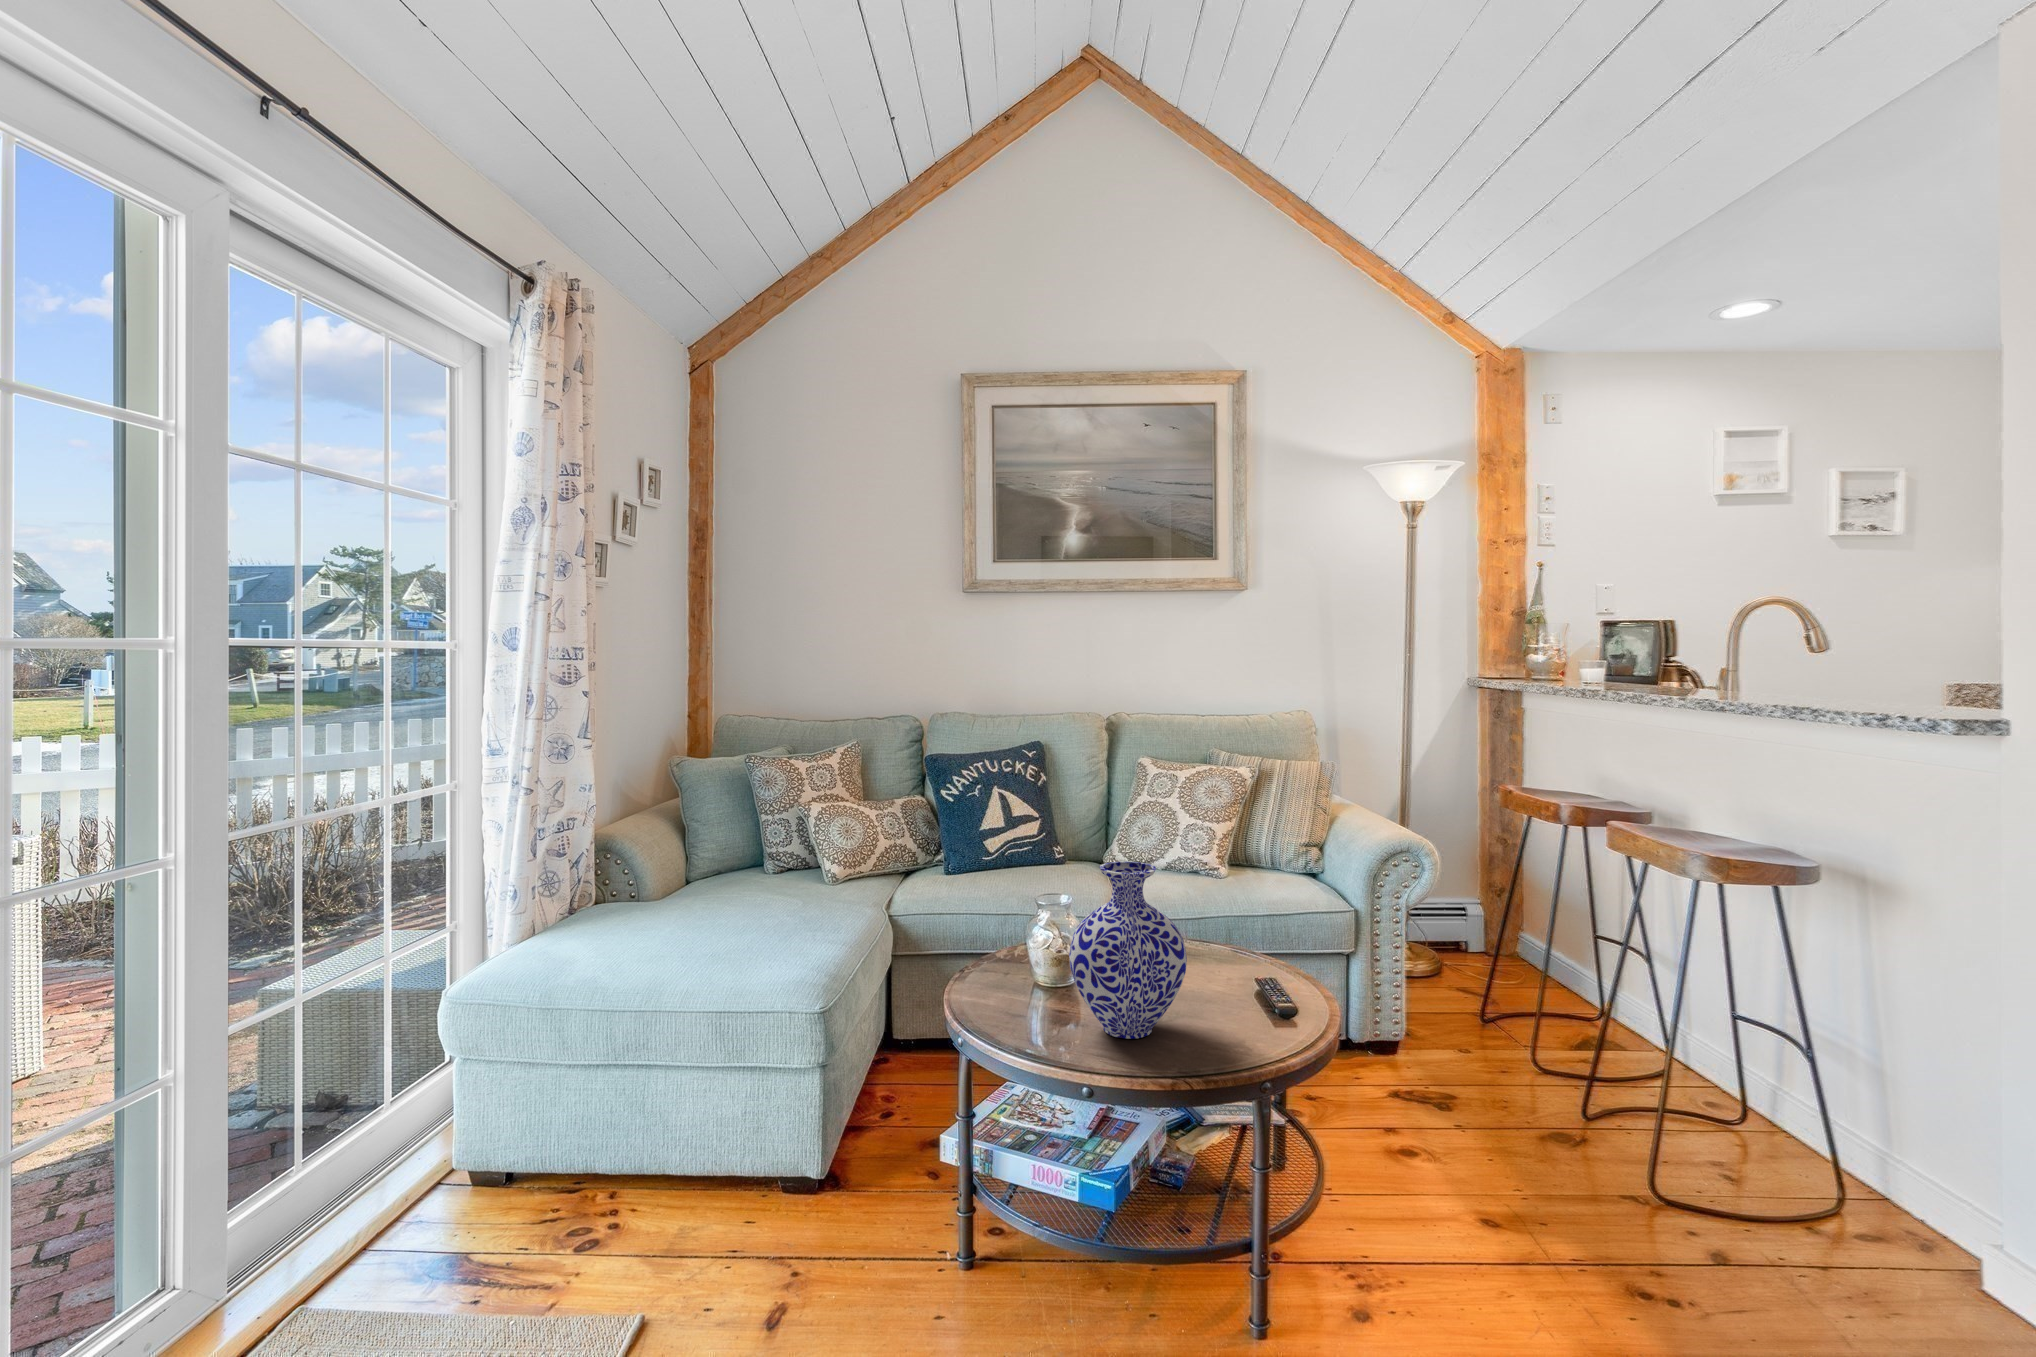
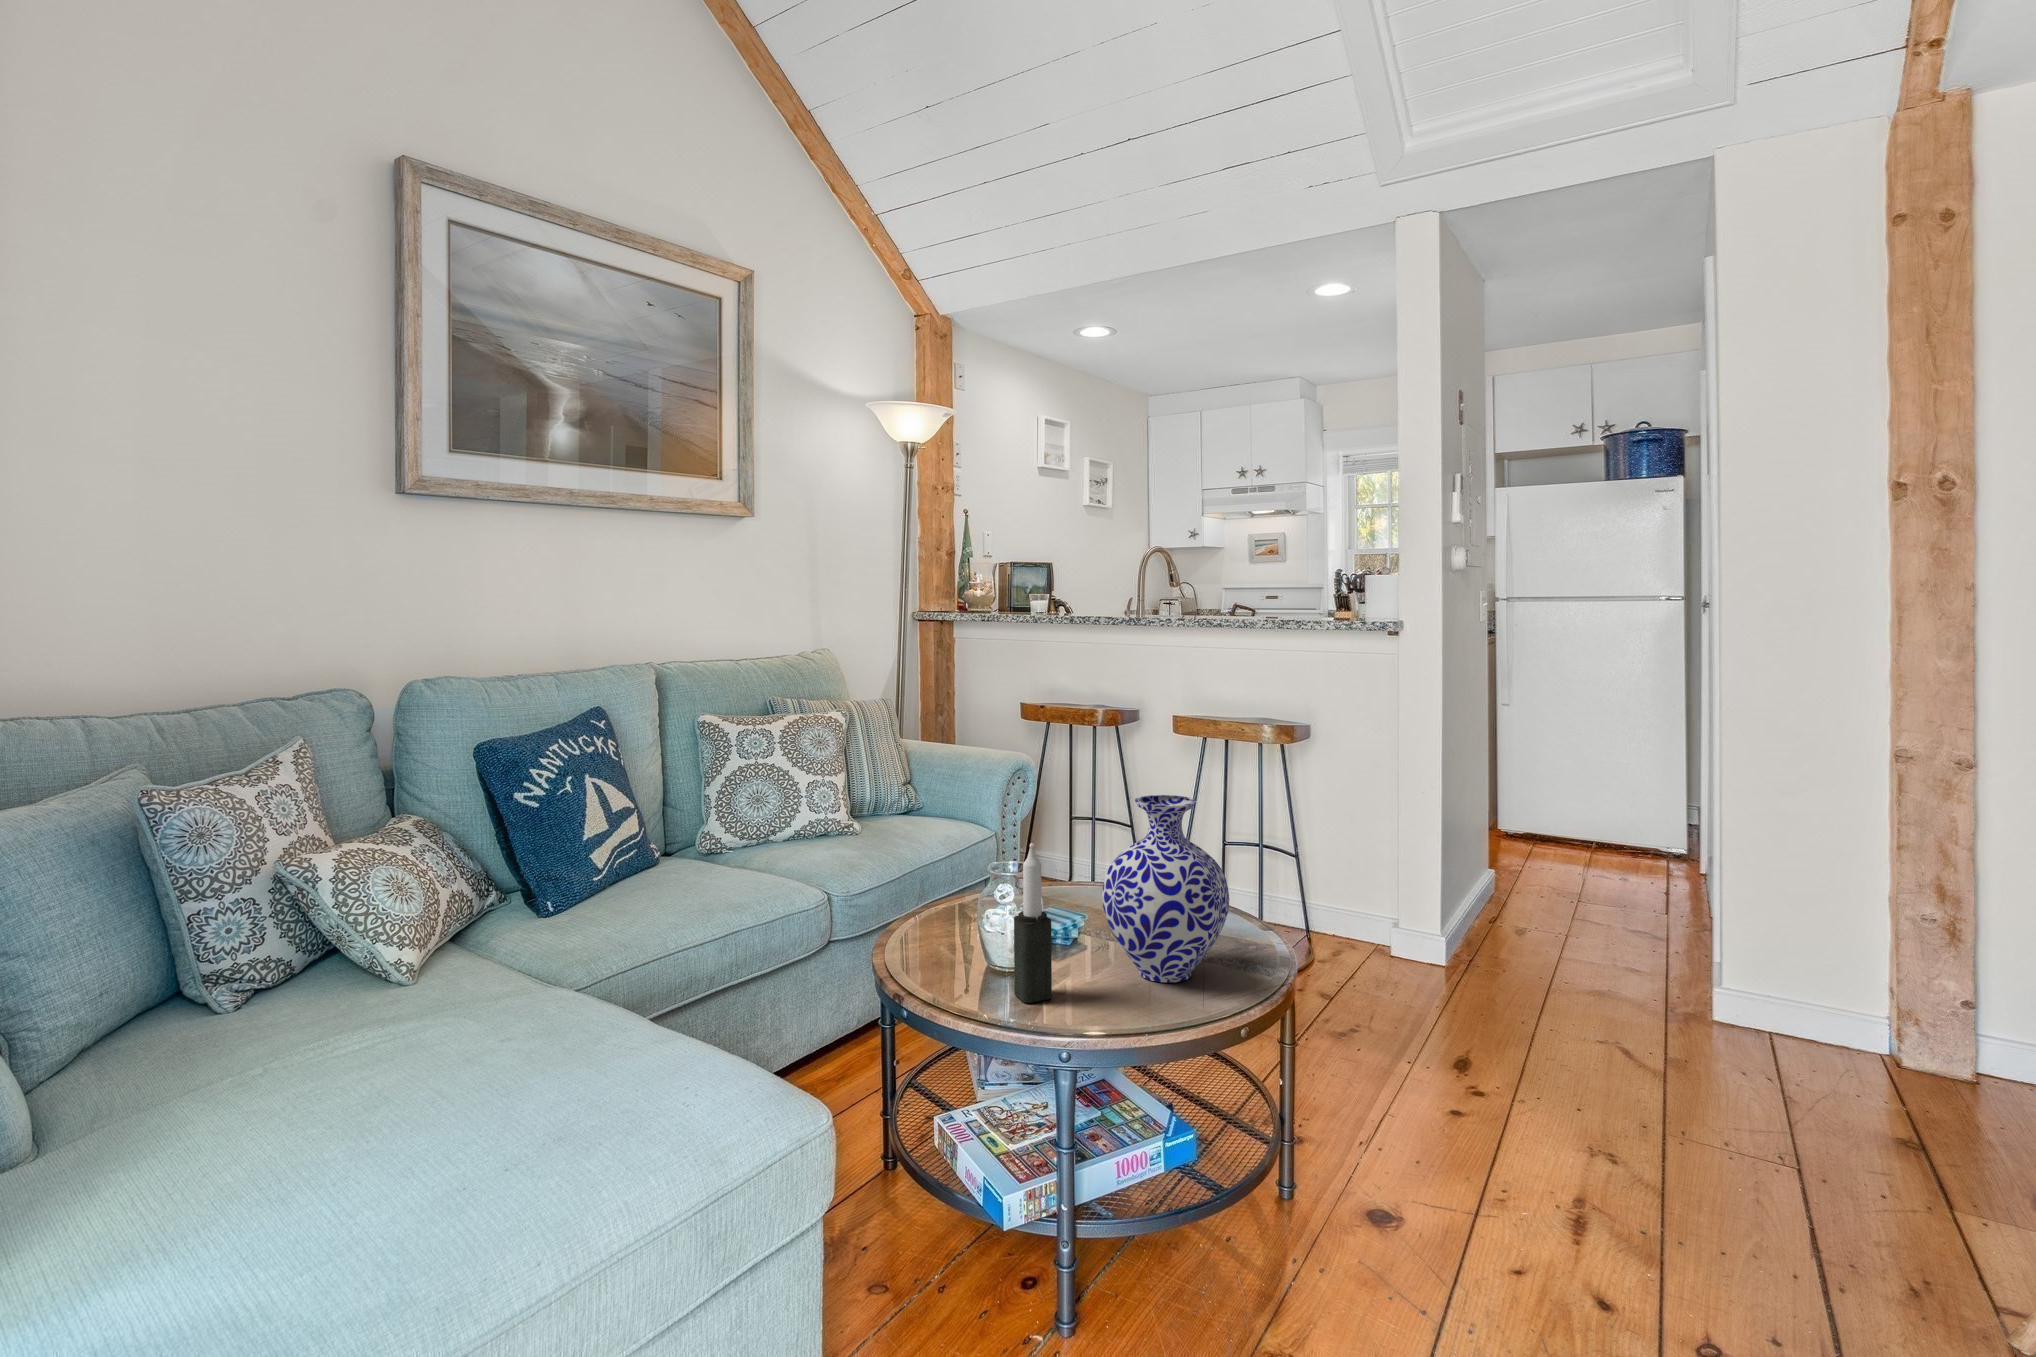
candle: none [993,878,1024,1009] -> present [1014,843,1052,1003]

